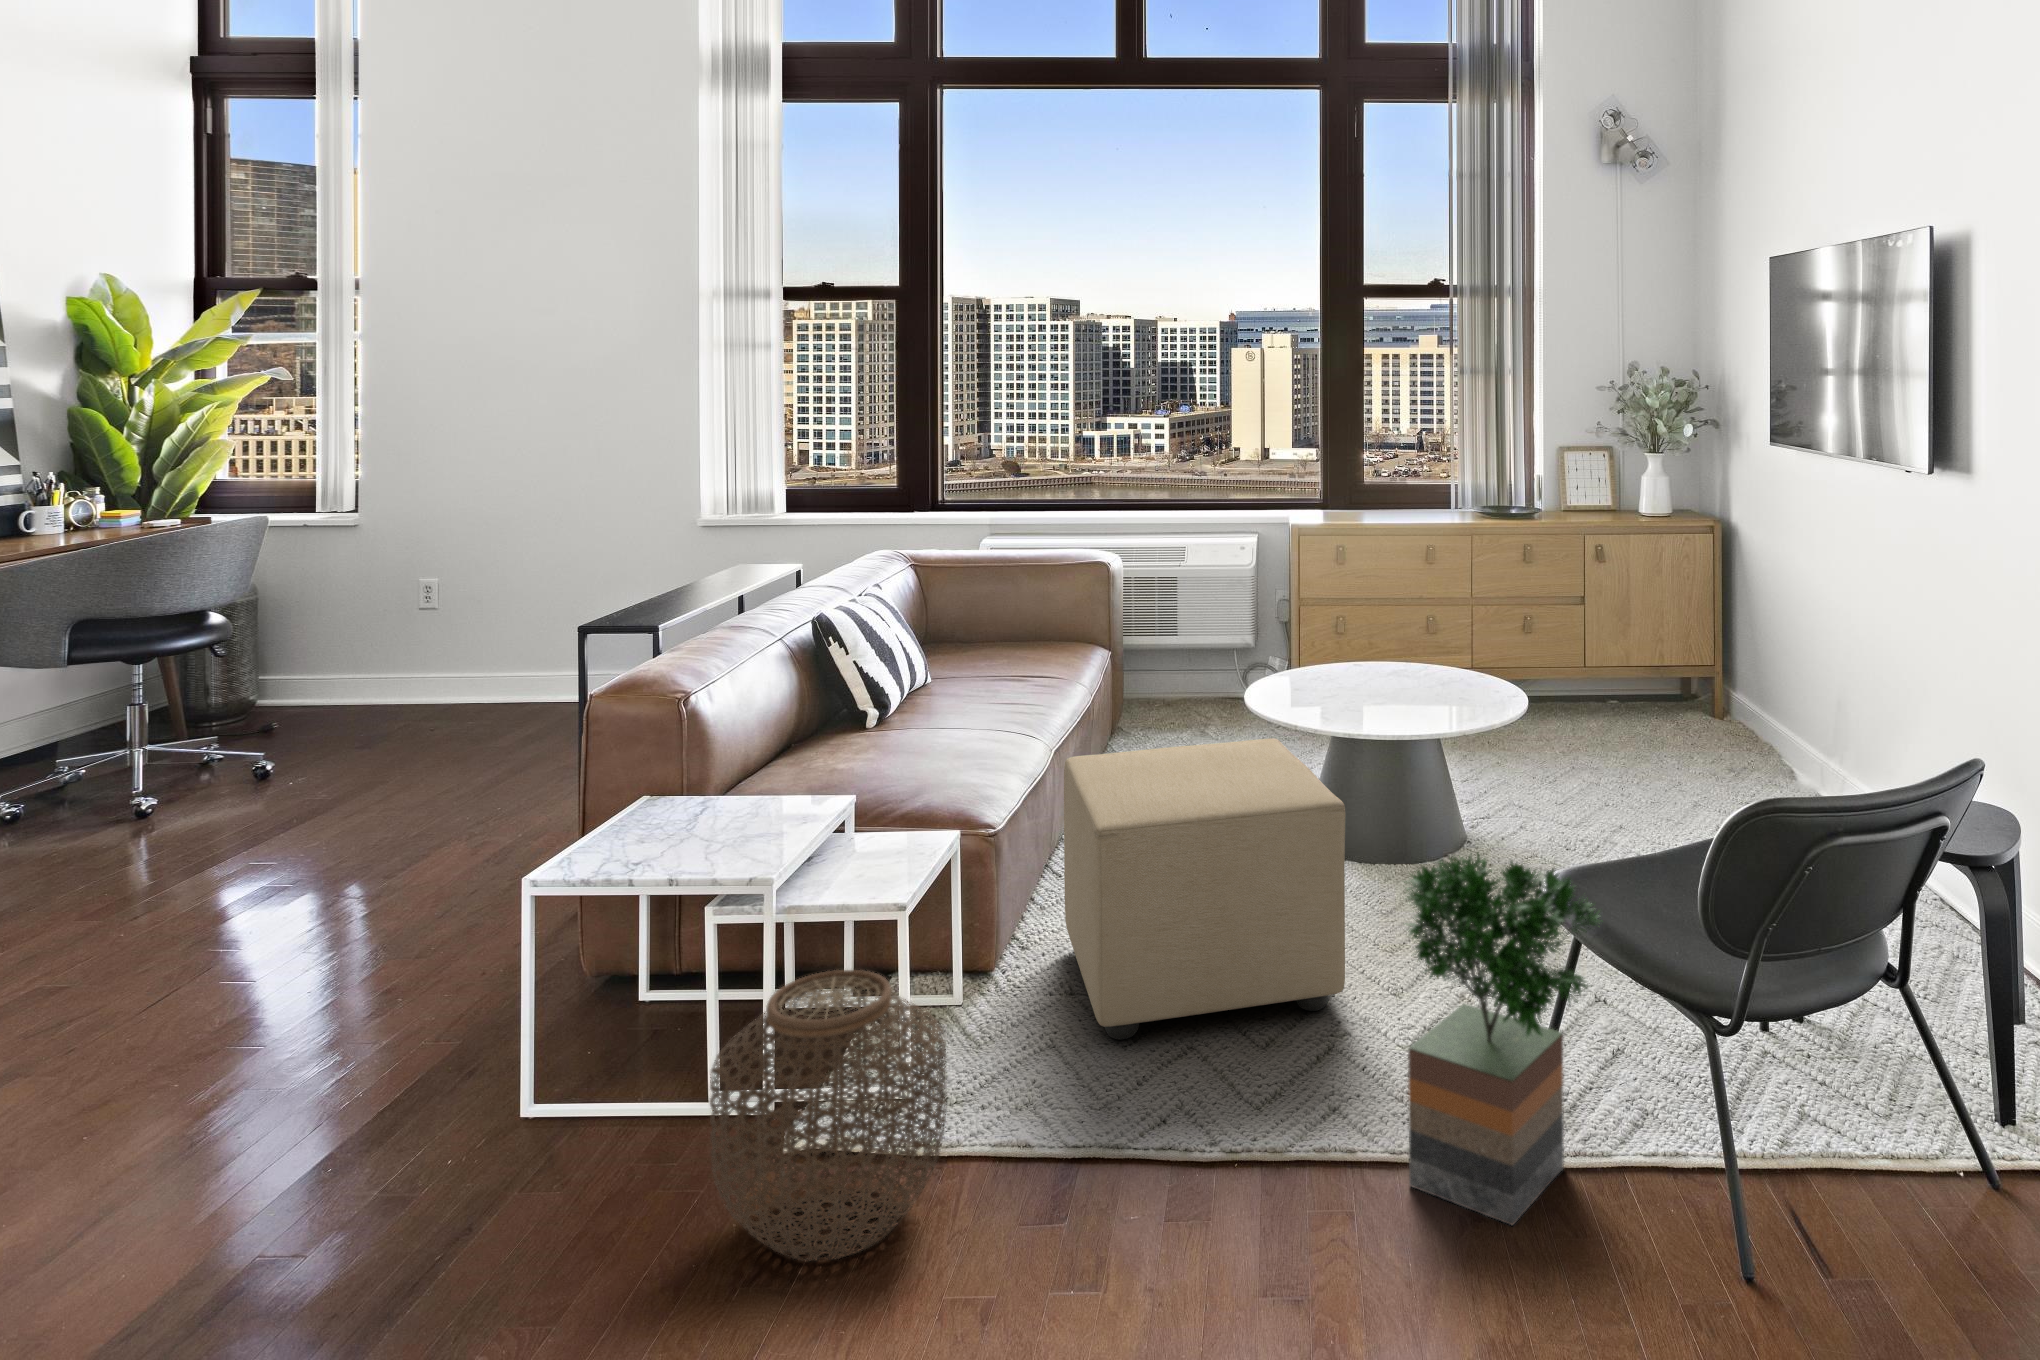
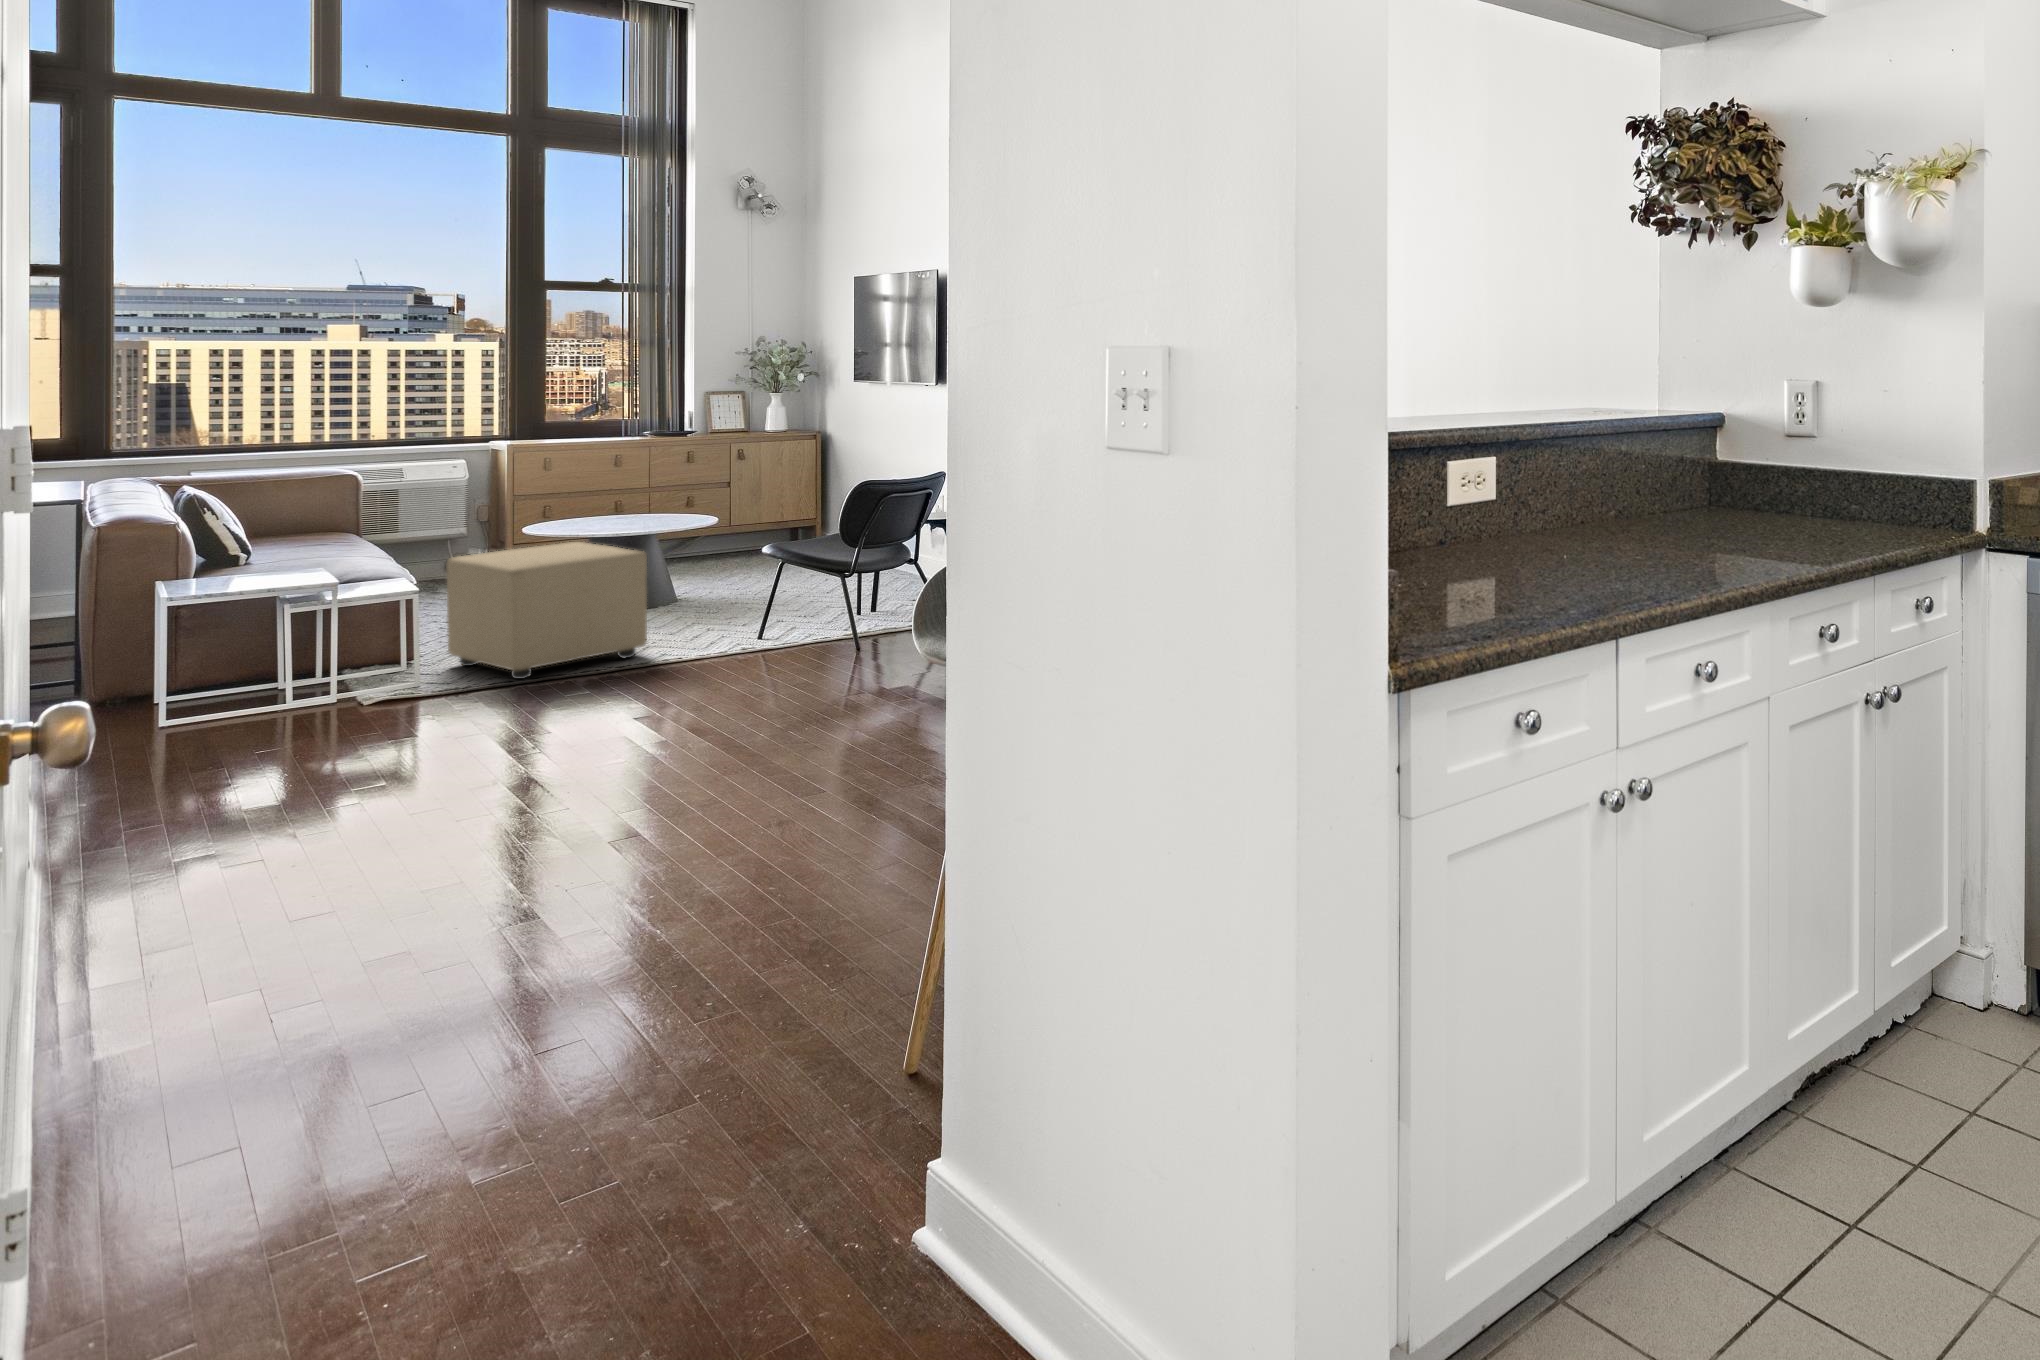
potted tree: present [1404,855,1602,1225] -> none [702,543,799,680]
woven basket: present [710,970,947,1261] -> none [354,620,484,739]

